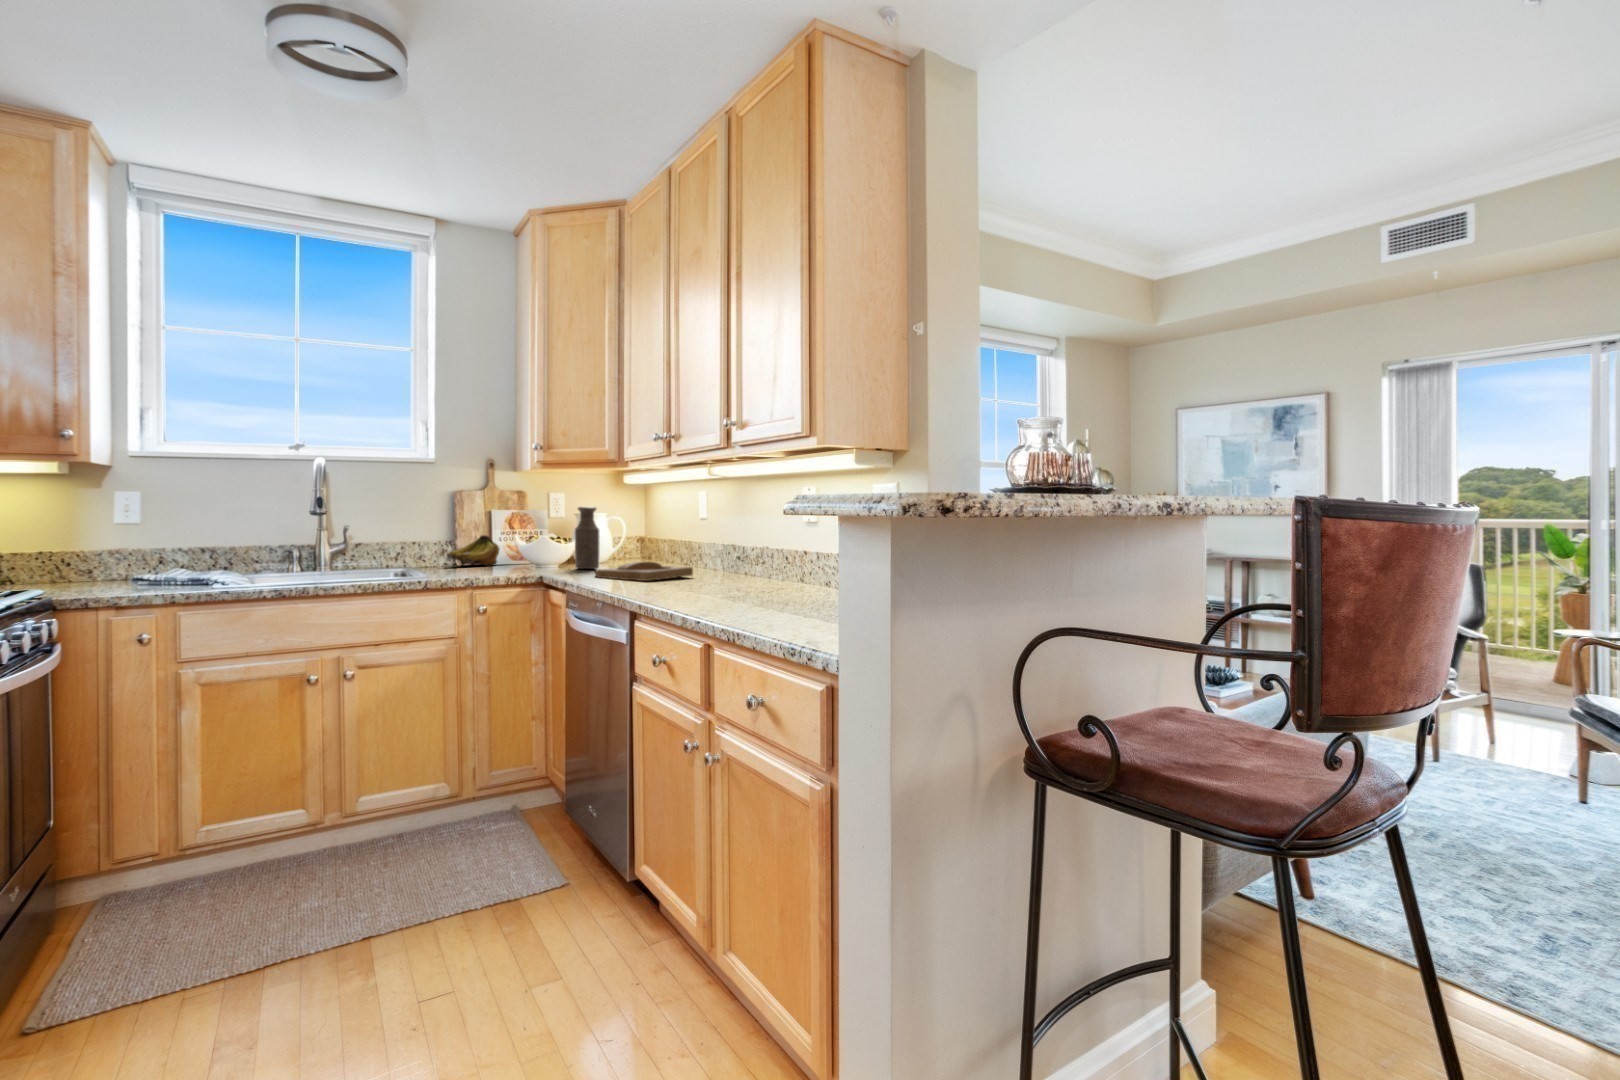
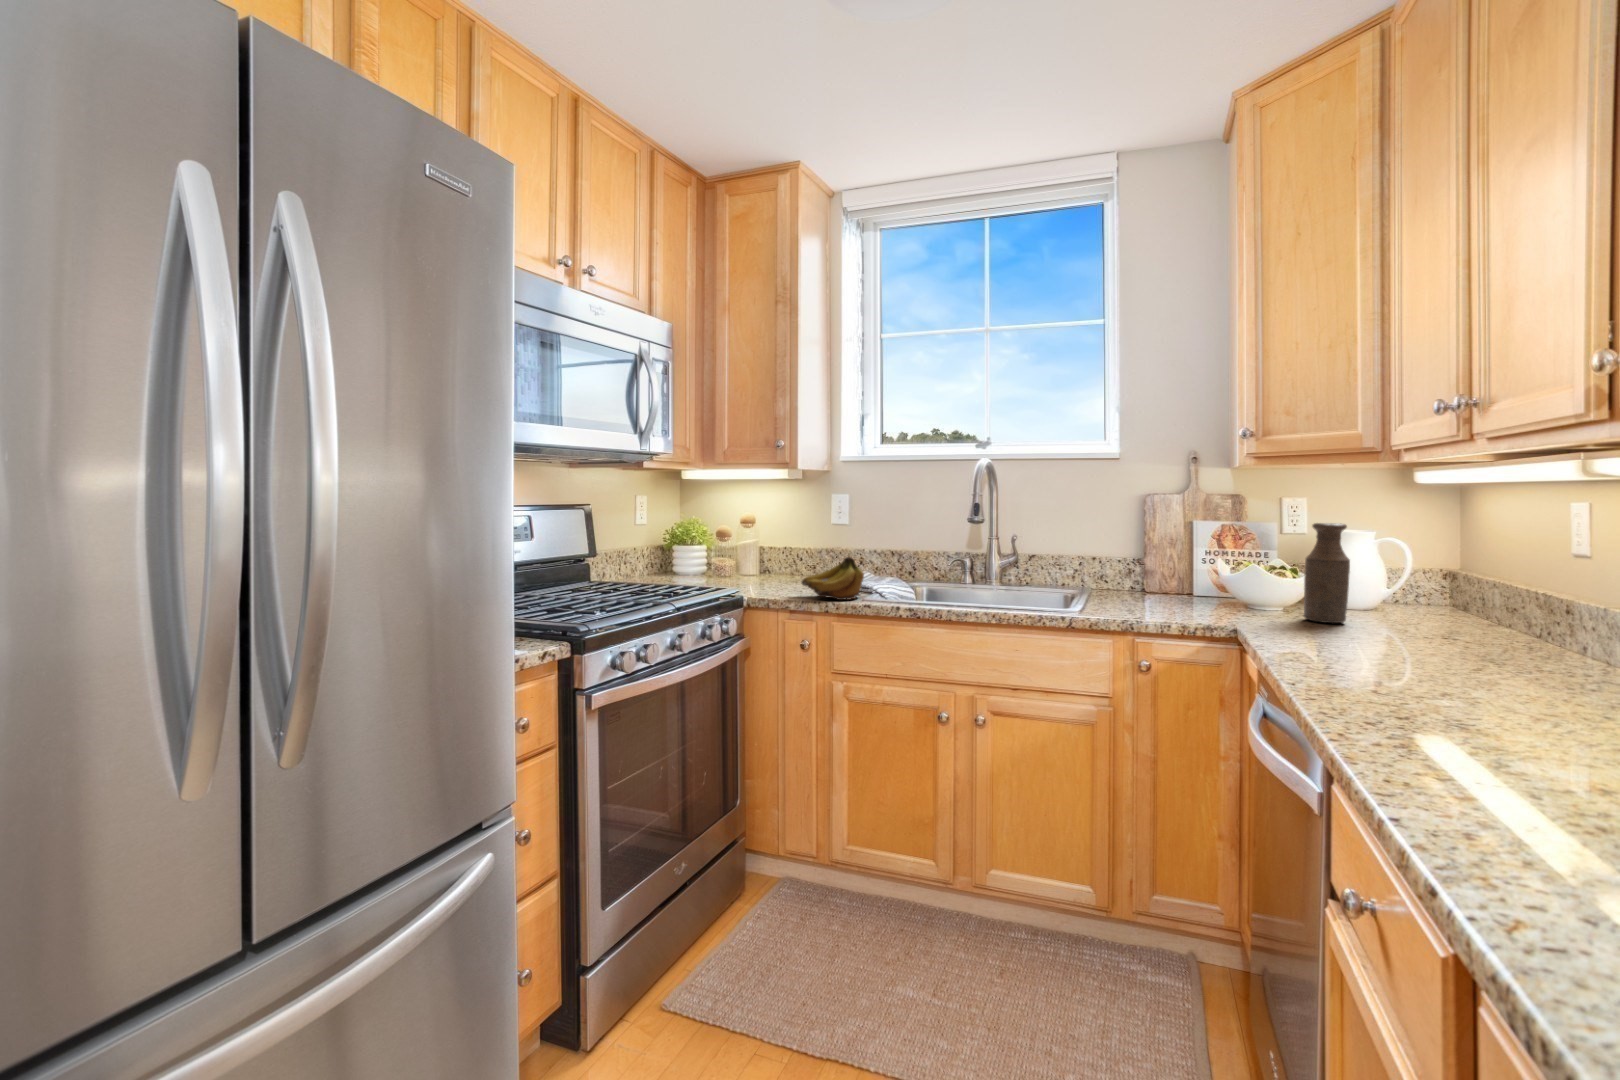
fruit: present [447,535,499,566] -> present [801,557,864,600]
tray: present [595,562,693,581] -> none [1321,631,1540,673]

